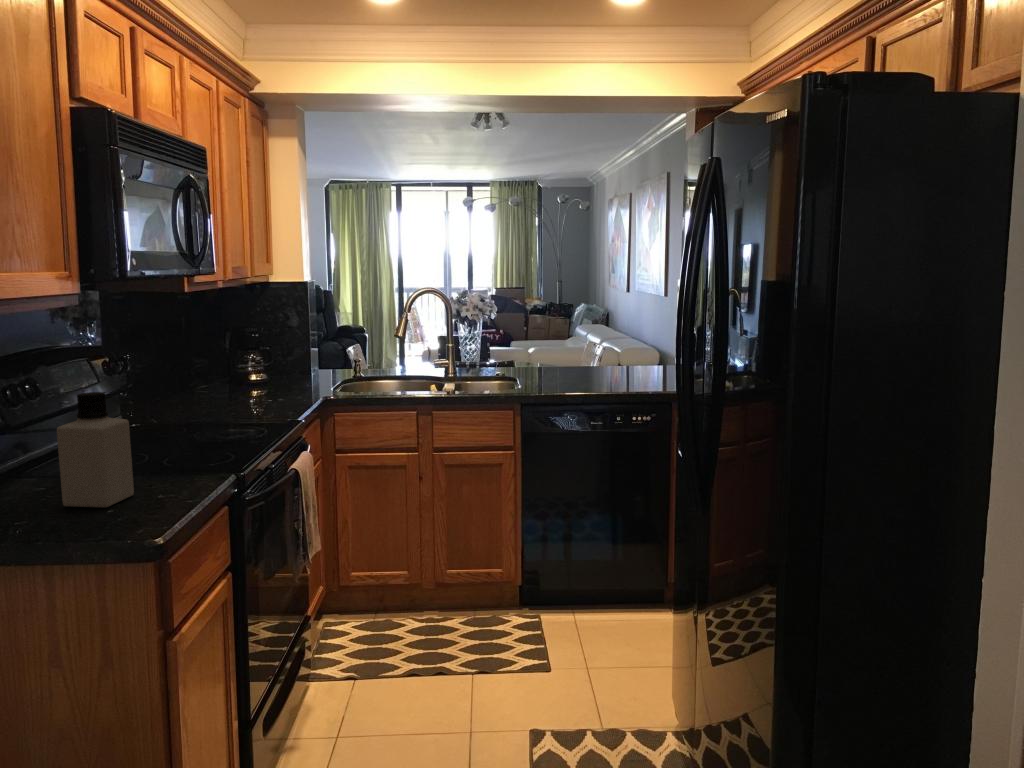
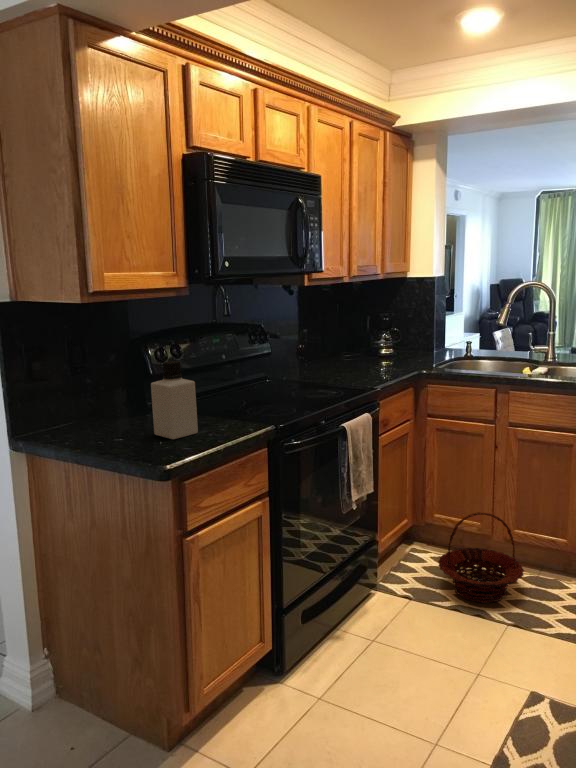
basket: none [376,554,473,661] -> present [438,512,524,603]

